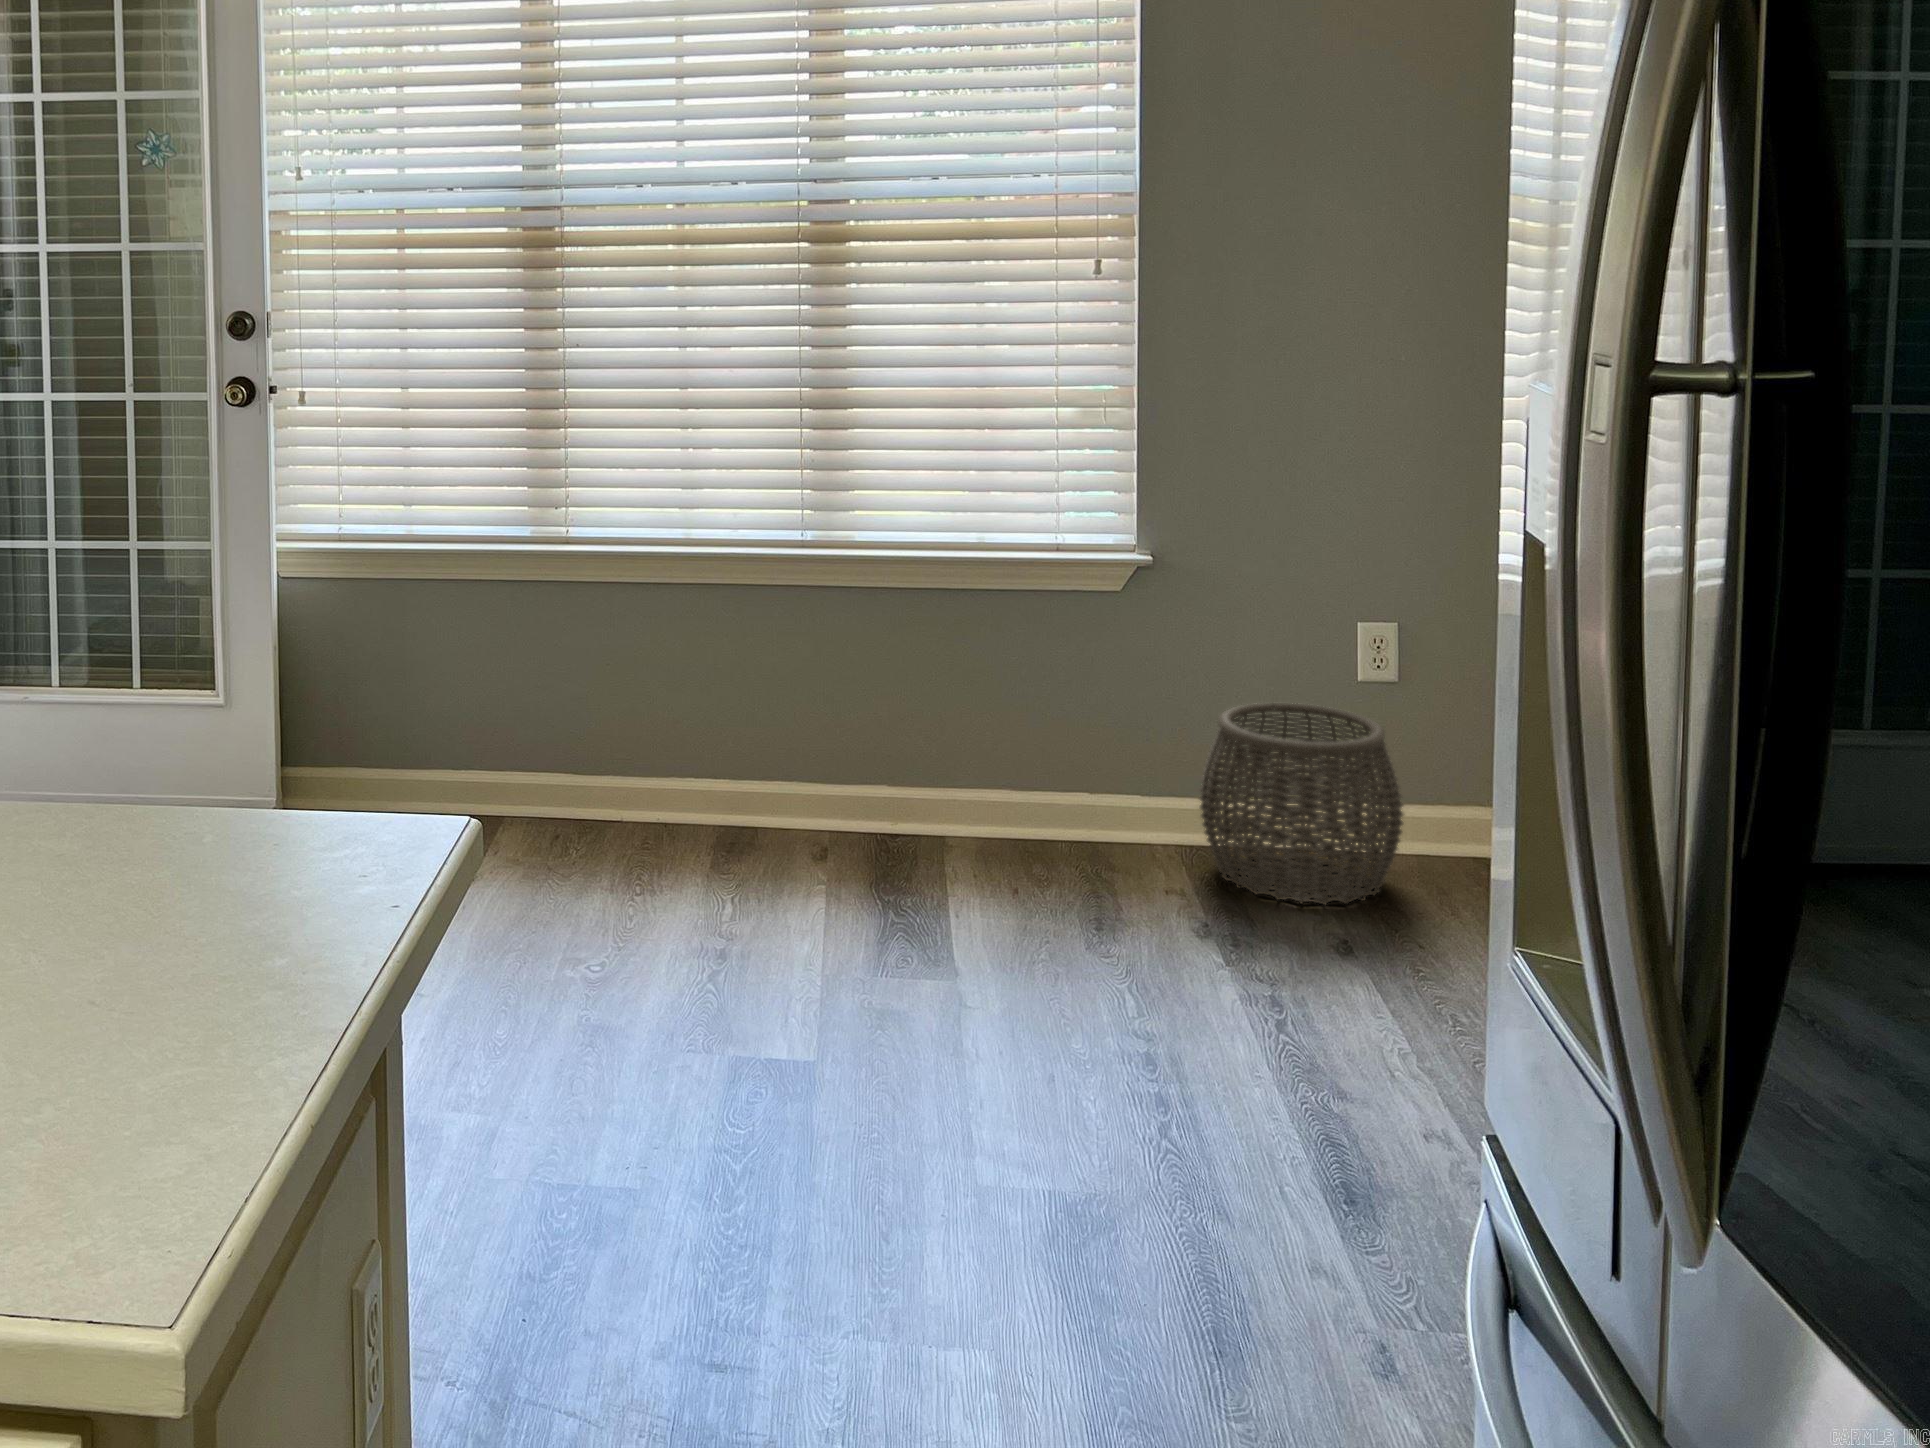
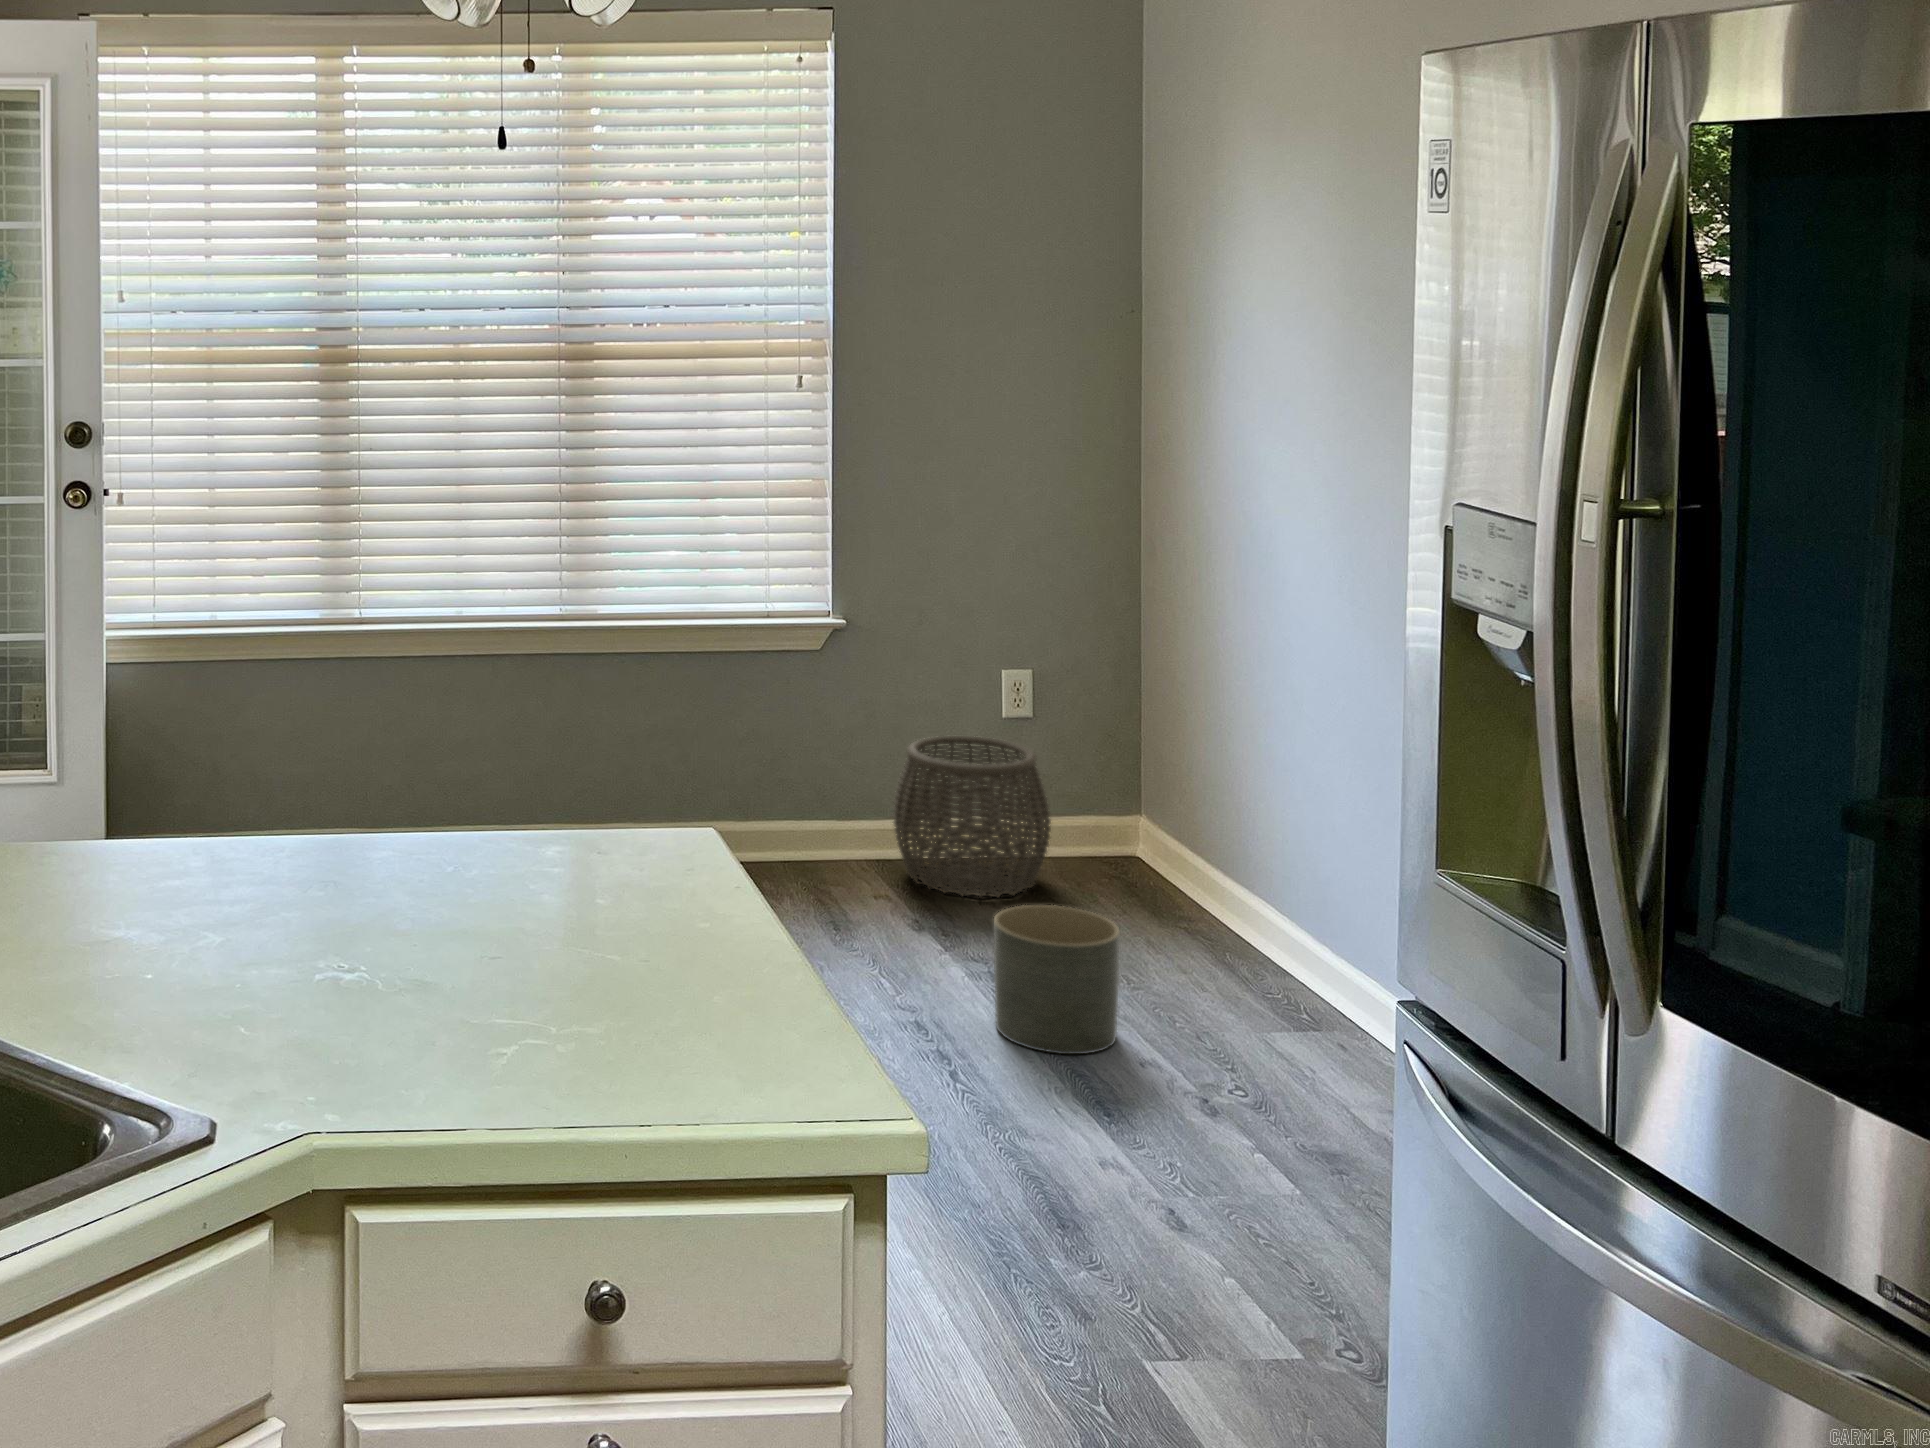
planter: none [1249,924,1414,1118] -> present [994,905,1120,1054]

